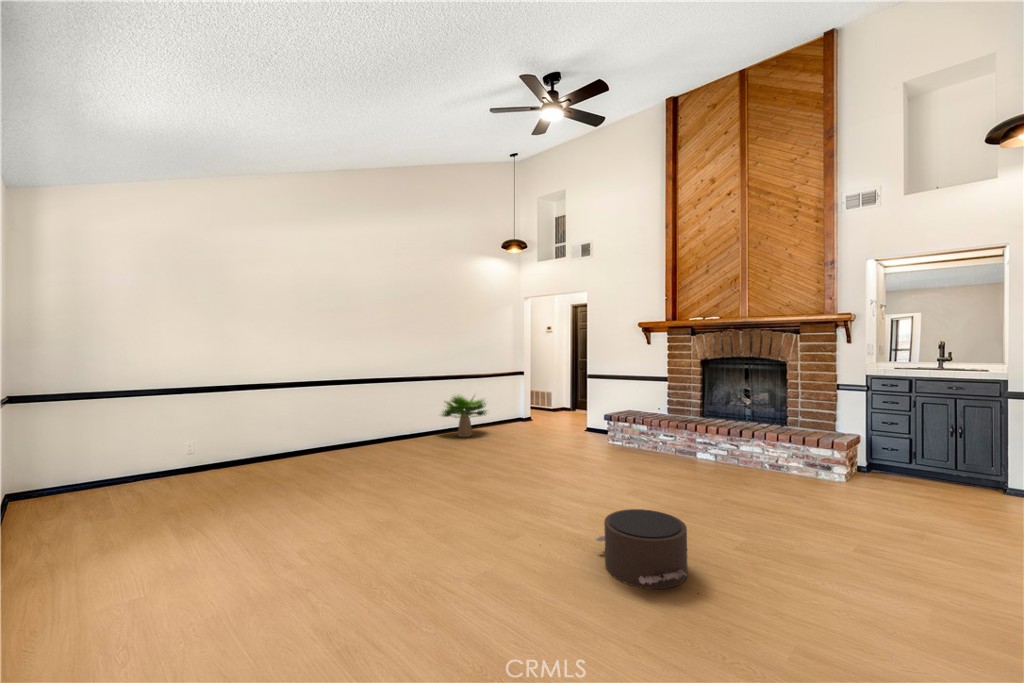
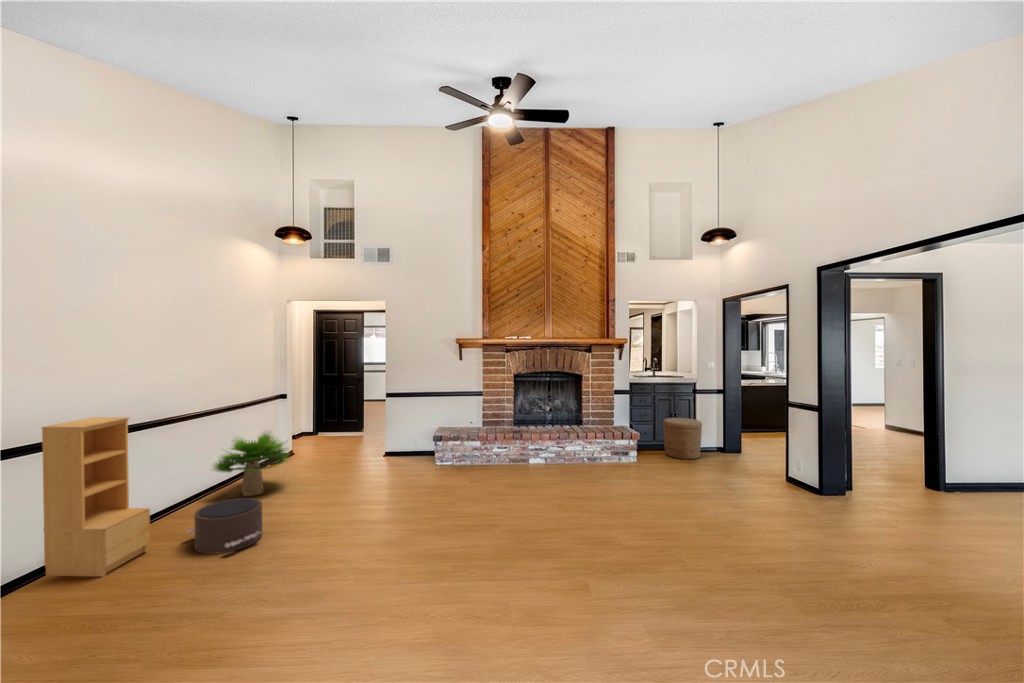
bookshelf: none [333,369,375,455] -> present [42,417,150,577]
woven basket: none [917,432,997,501] -> present [663,418,702,460]
pouf: present [596,509,688,589] -> present [186,498,262,554]

